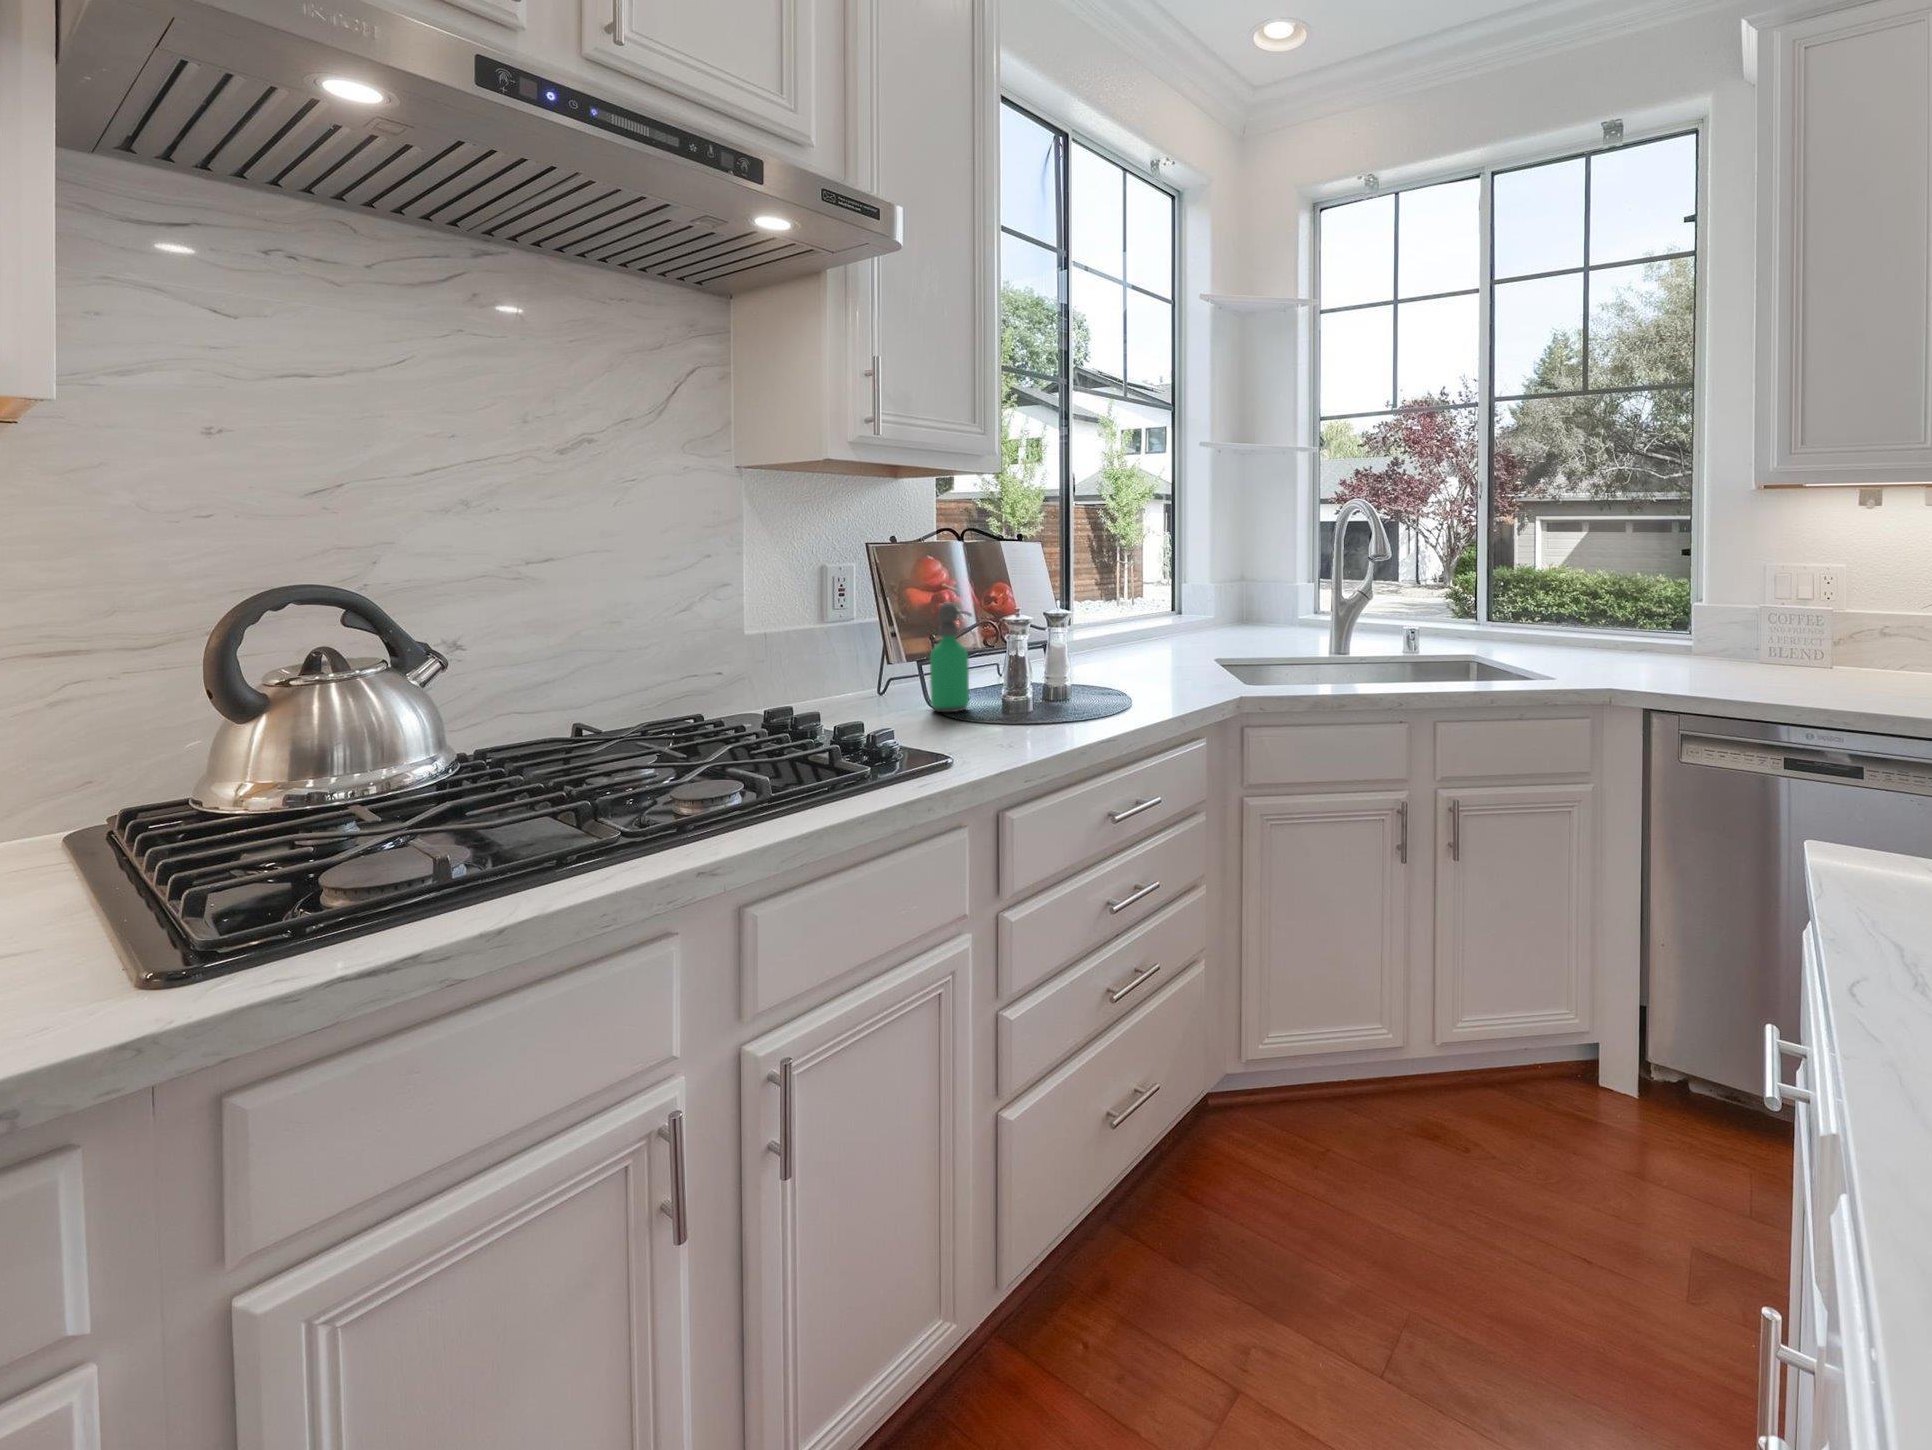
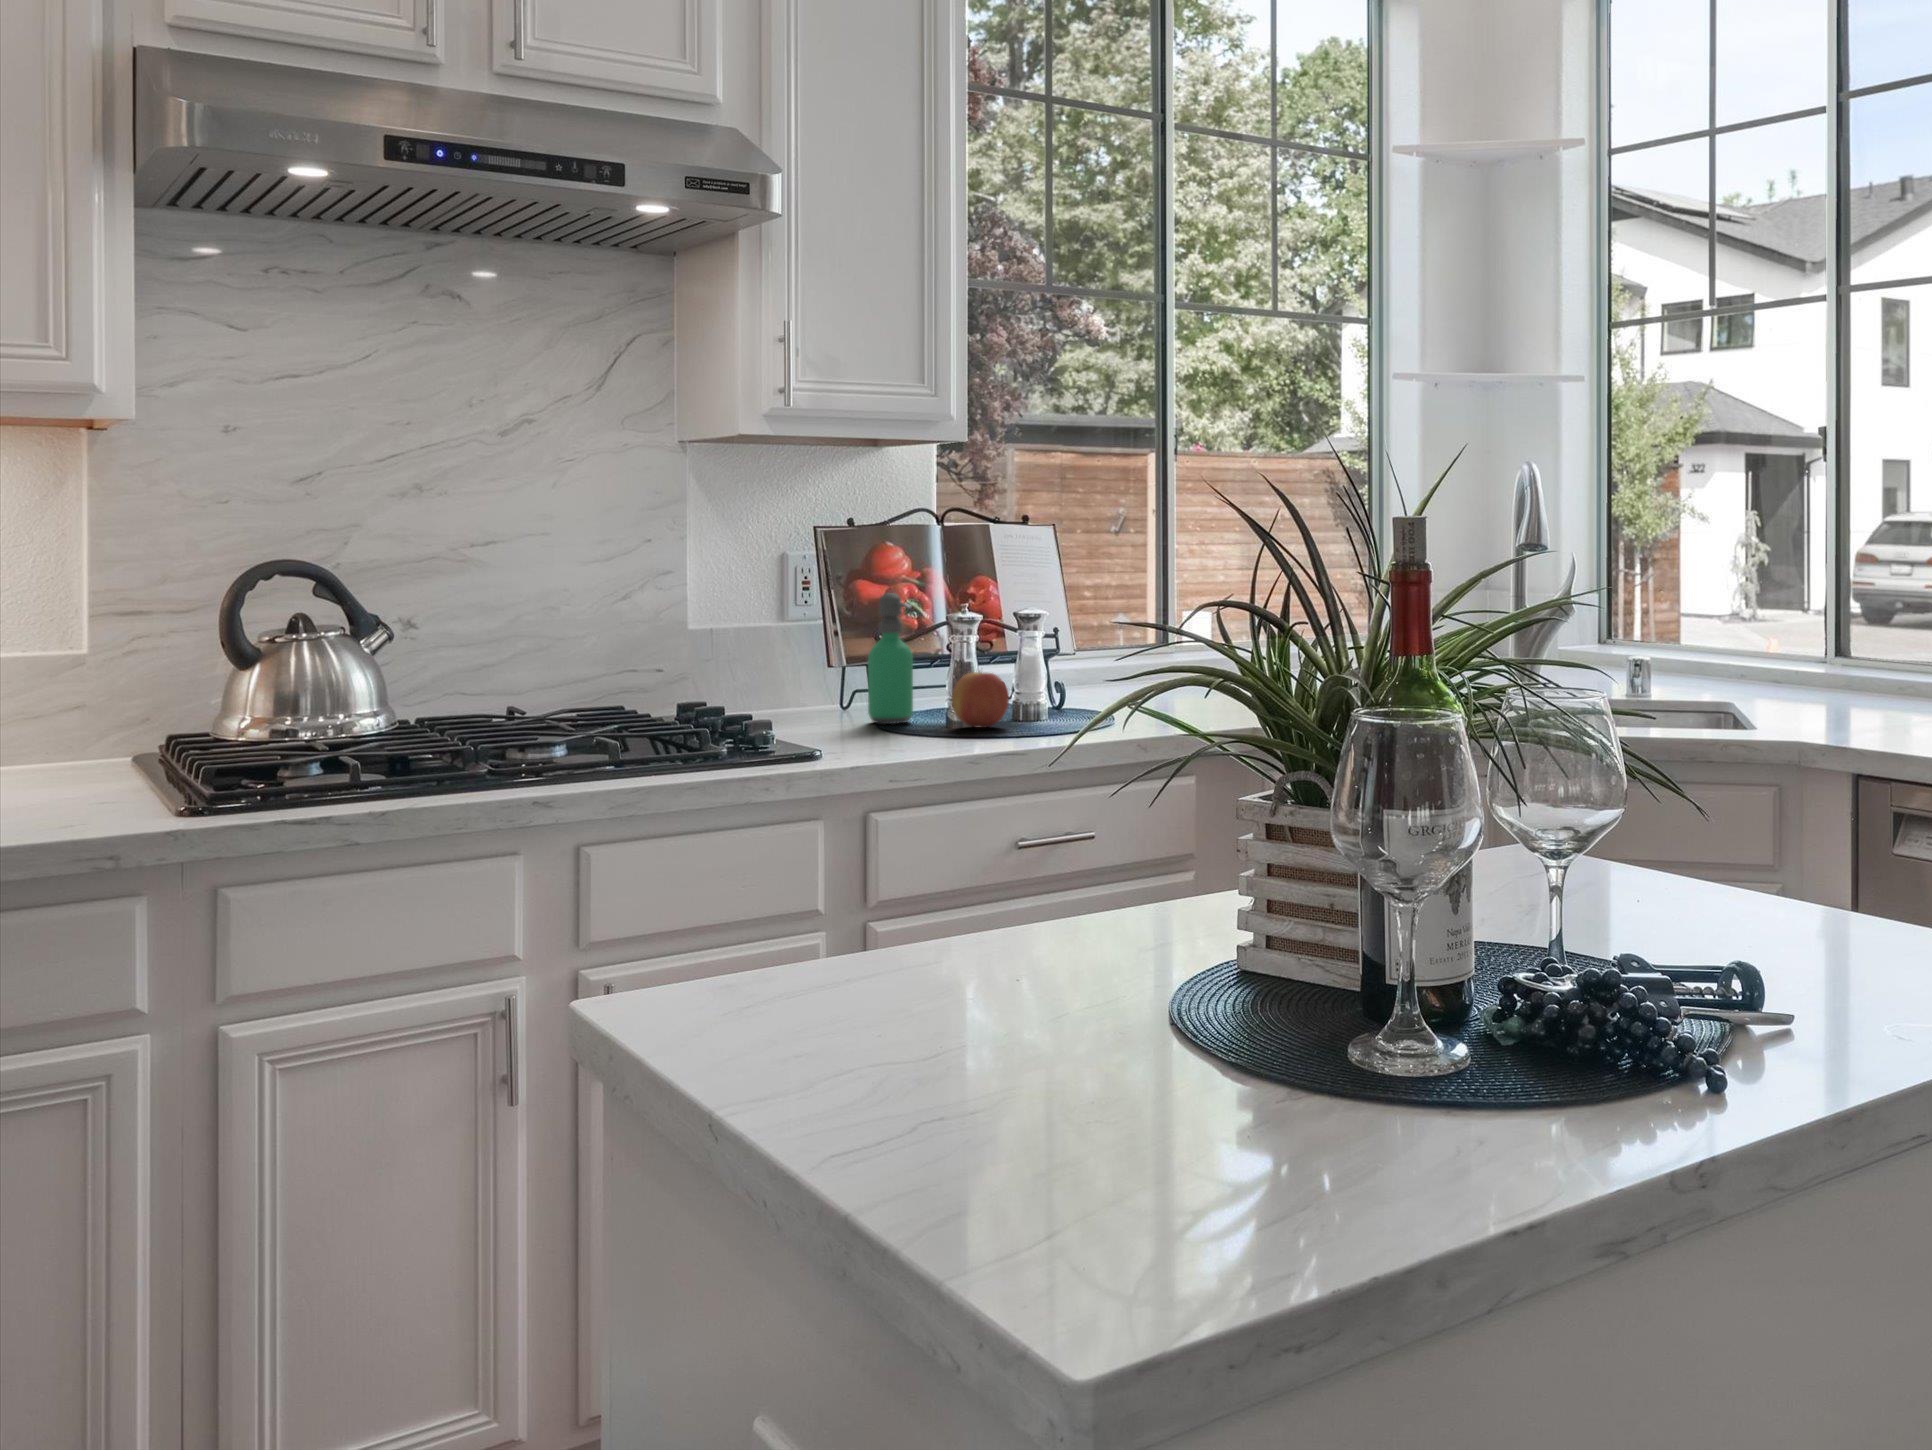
apple: none [1010,662,1058,712] -> present [951,672,1009,728]

